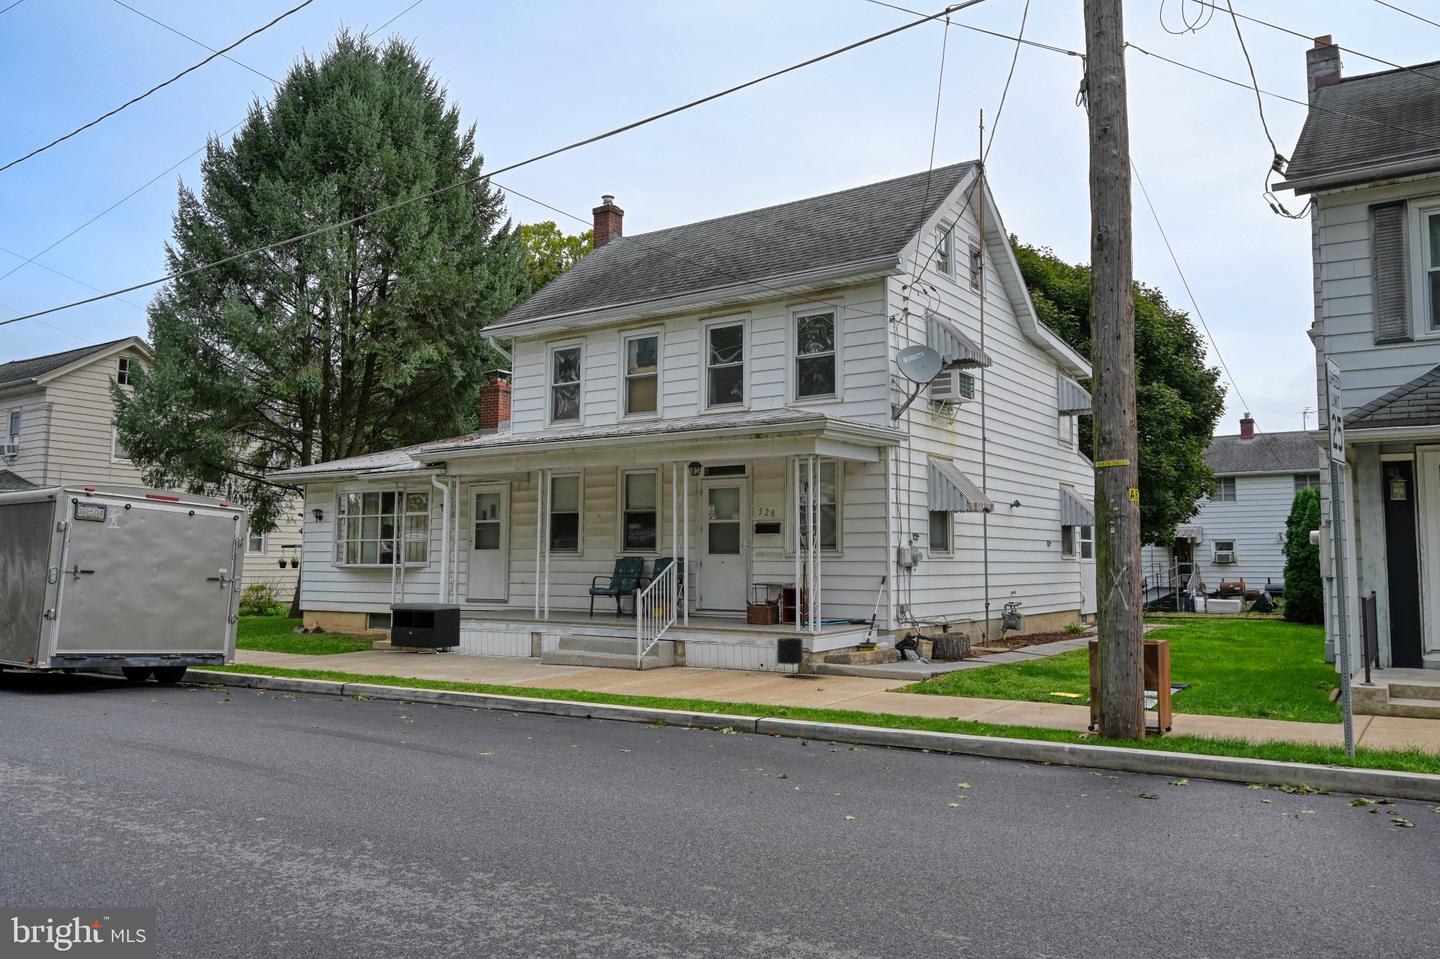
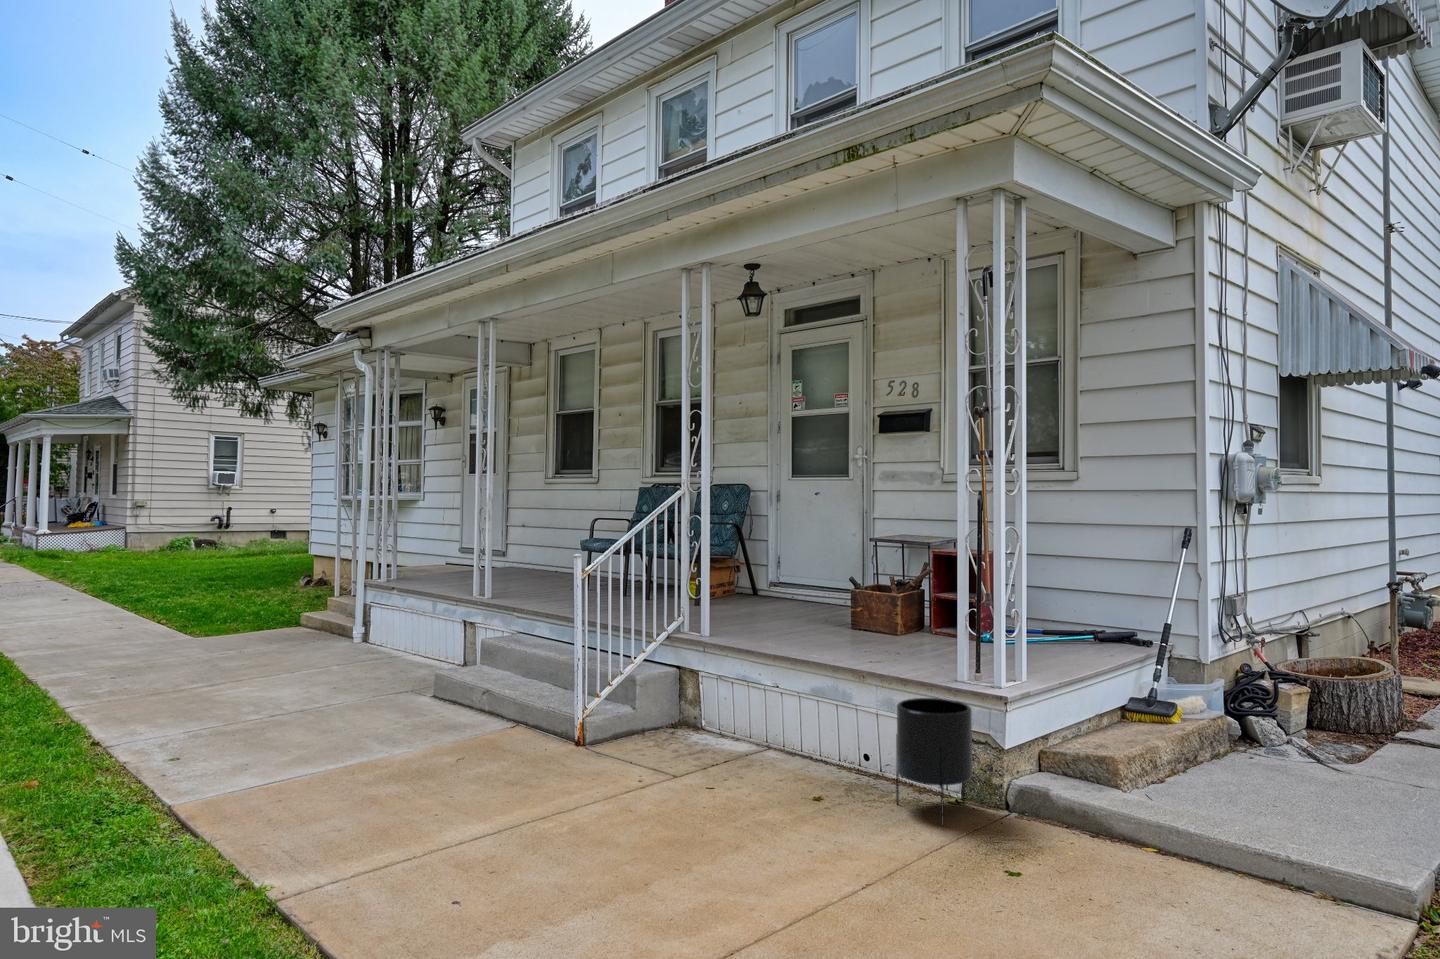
storage bench: present [390,603,460,653] -> none [280,557,382,646]

